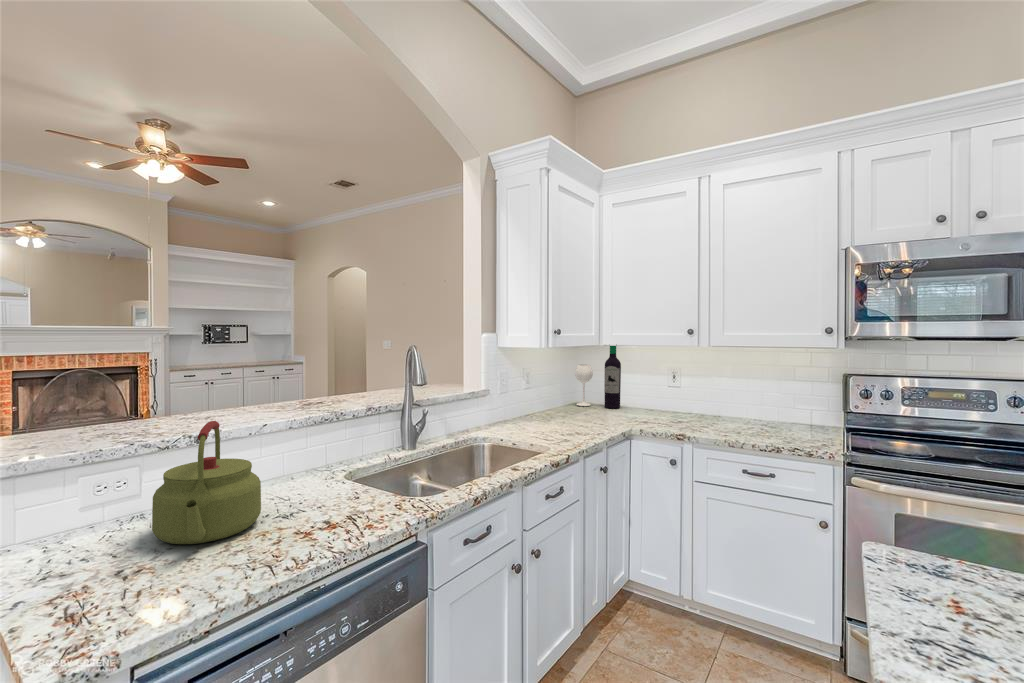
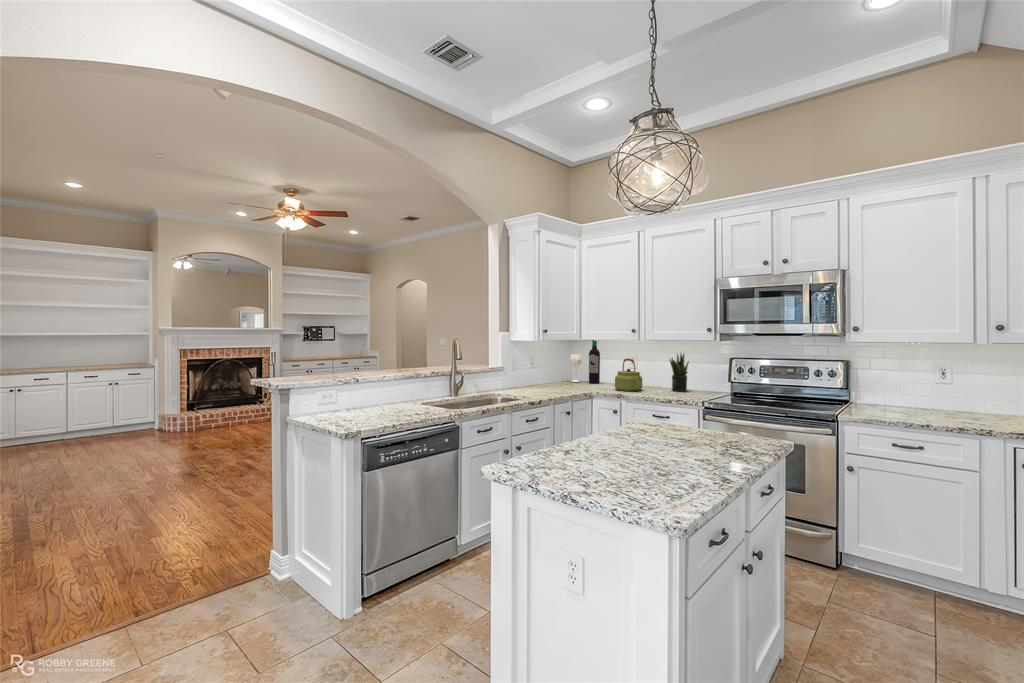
potted plant: none [744,365,772,425] -> present [670,354,689,391]
kettle: present [152,421,261,544] -> present [615,358,642,391]

